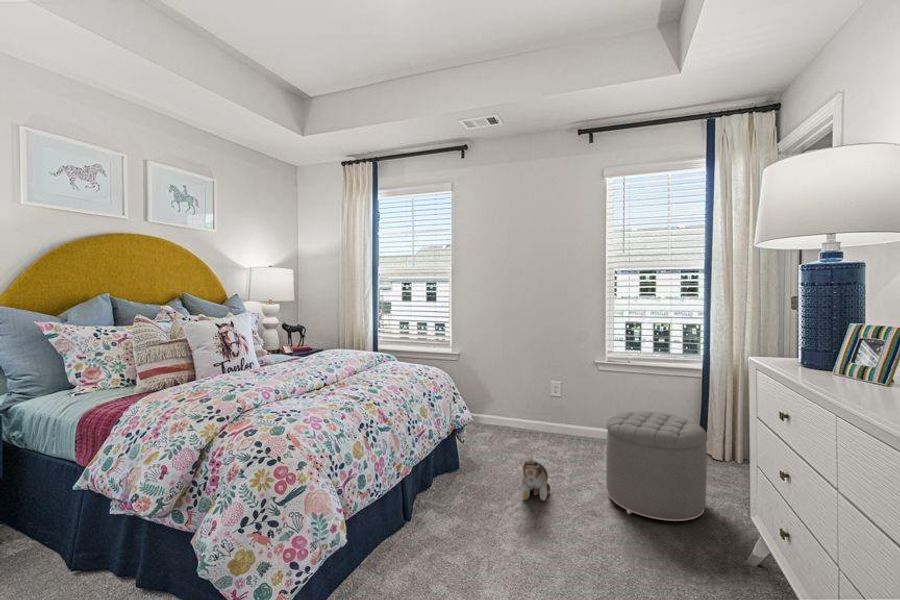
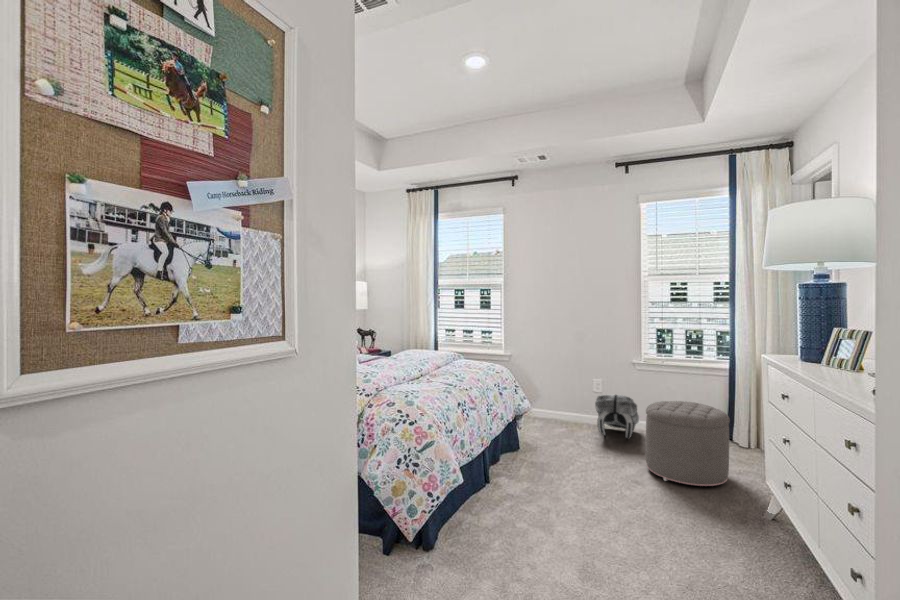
backpack: none [551,401,602,454] -> present [595,395,639,439]
plush toy: present [520,458,550,501] -> none [575,436,599,471]

